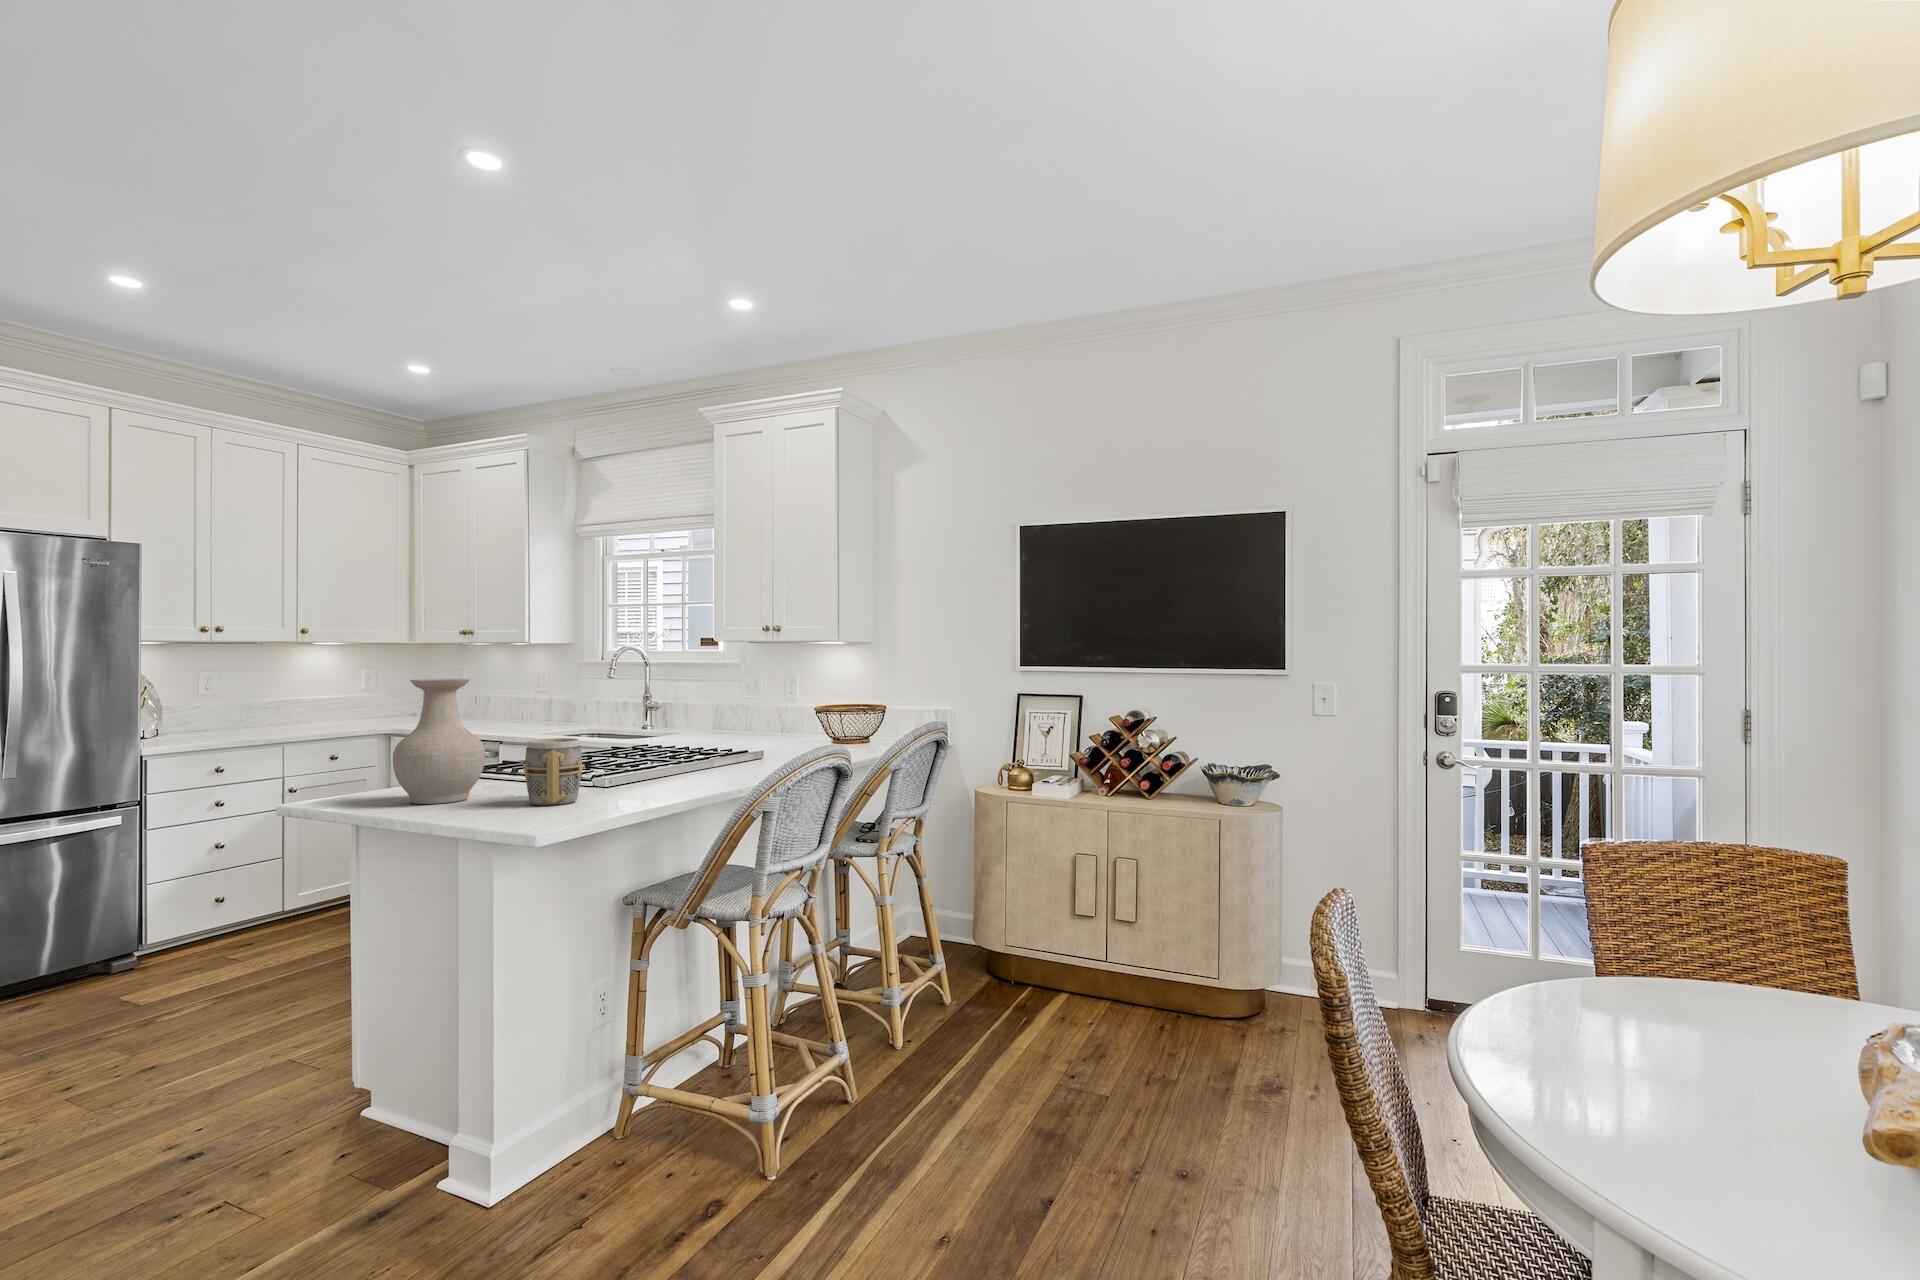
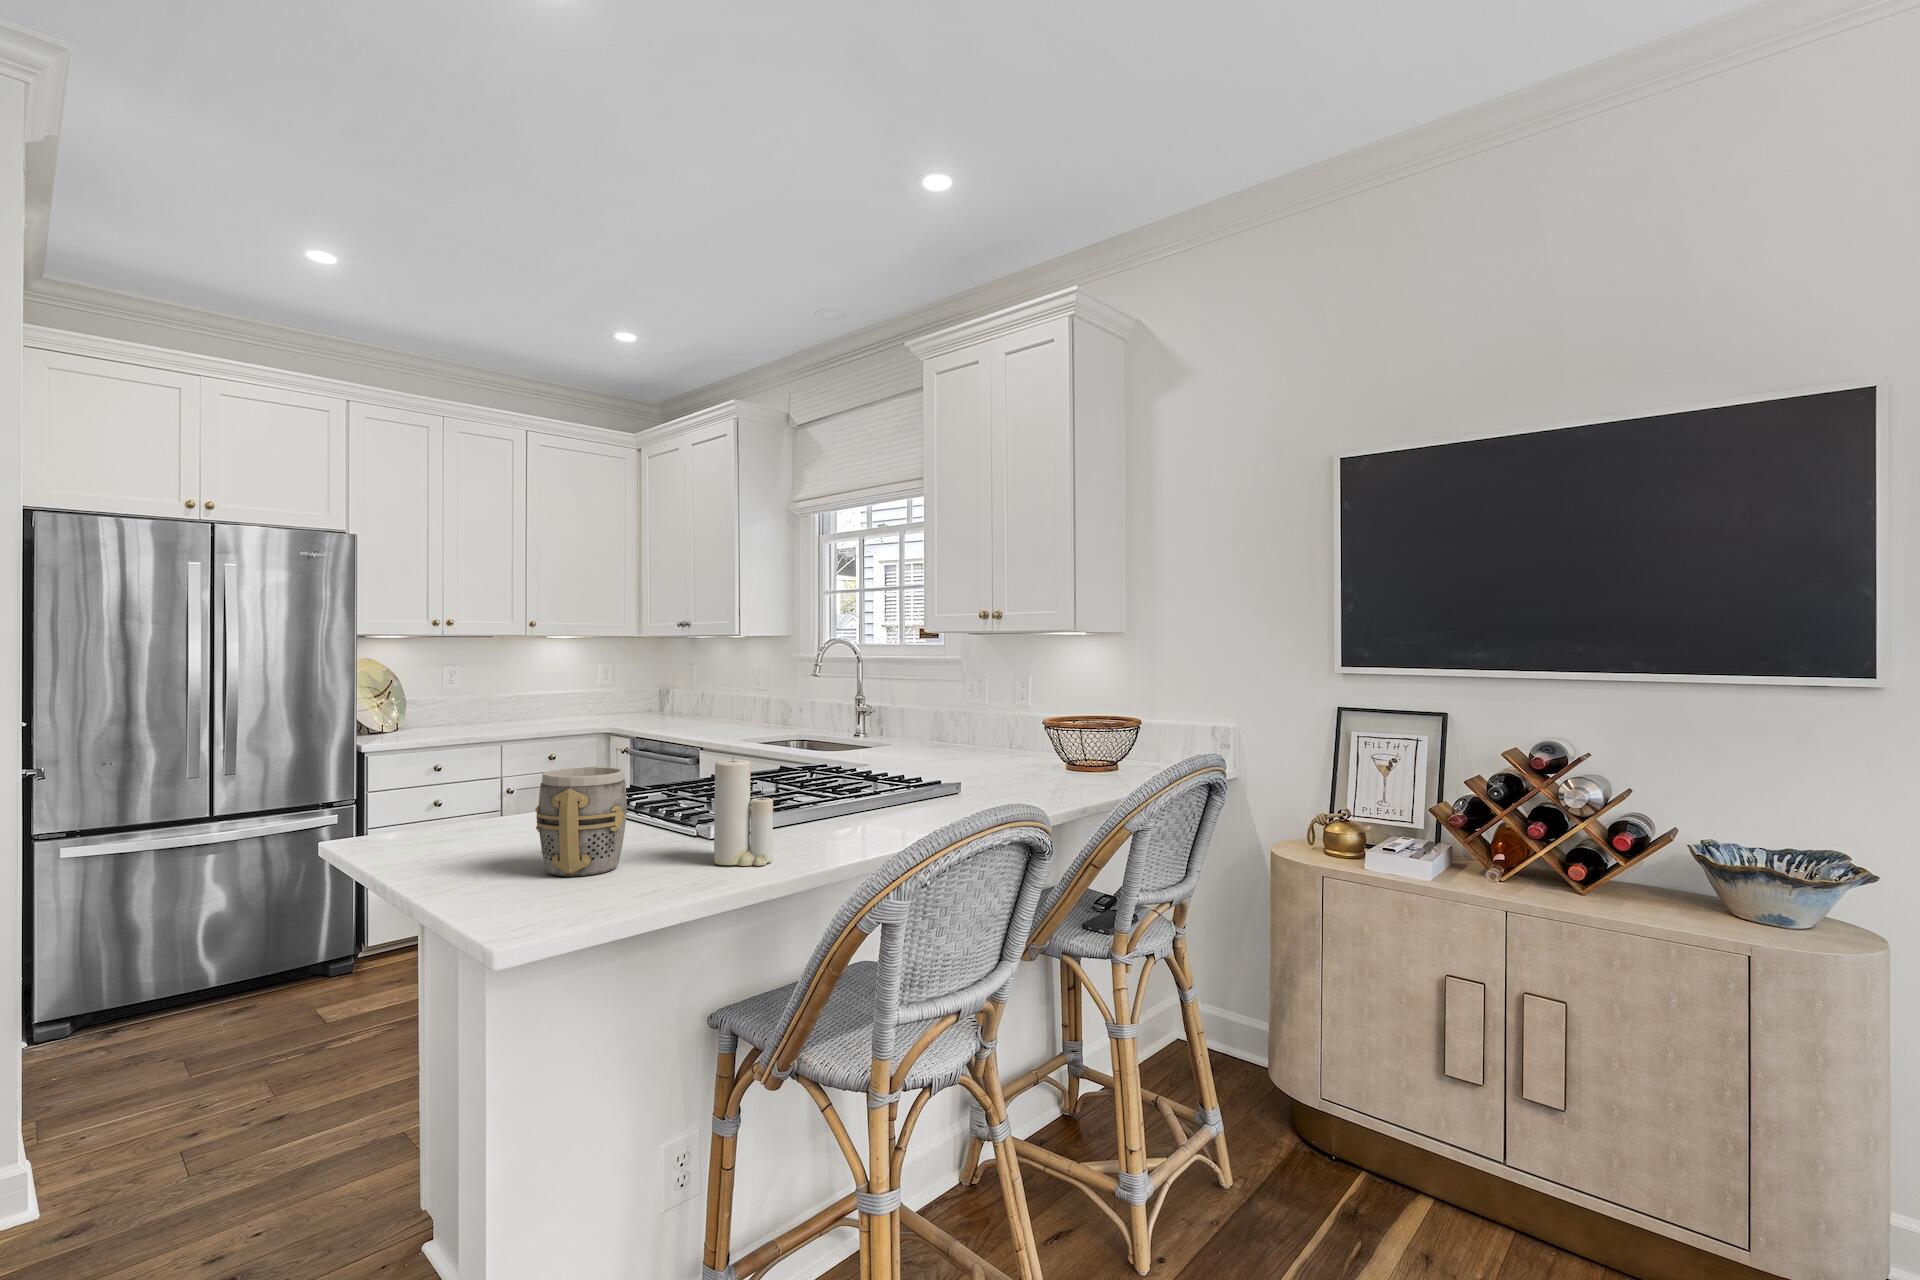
vase: present [393,679,485,804] -> none [390,673,523,857]
candle: none [635,724,676,796] -> present [714,759,773,866]

